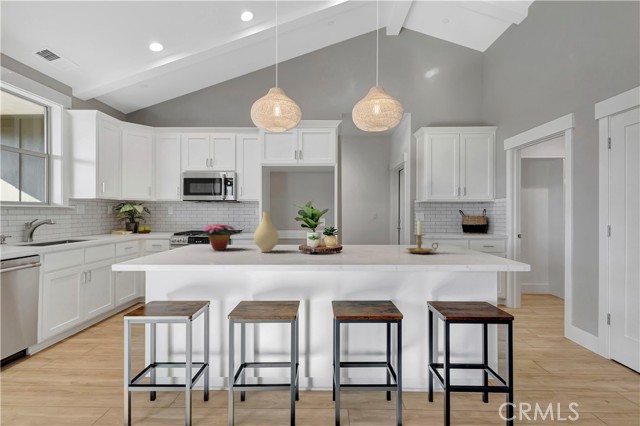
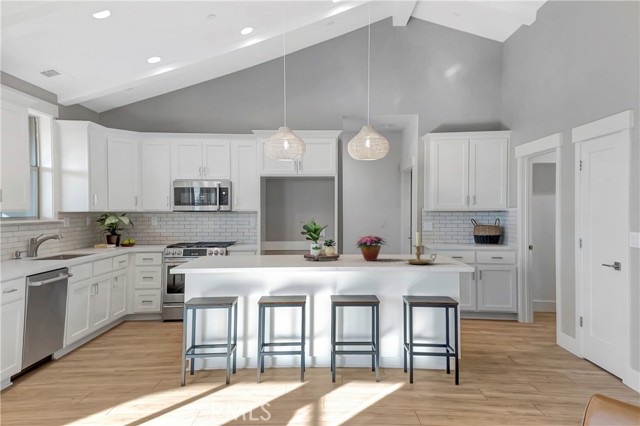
vase: present [254,212,279,252] -> none [257,225,282,264]
flower arrangement: present [203,224,236,250] -> present [357,235,384,261]

